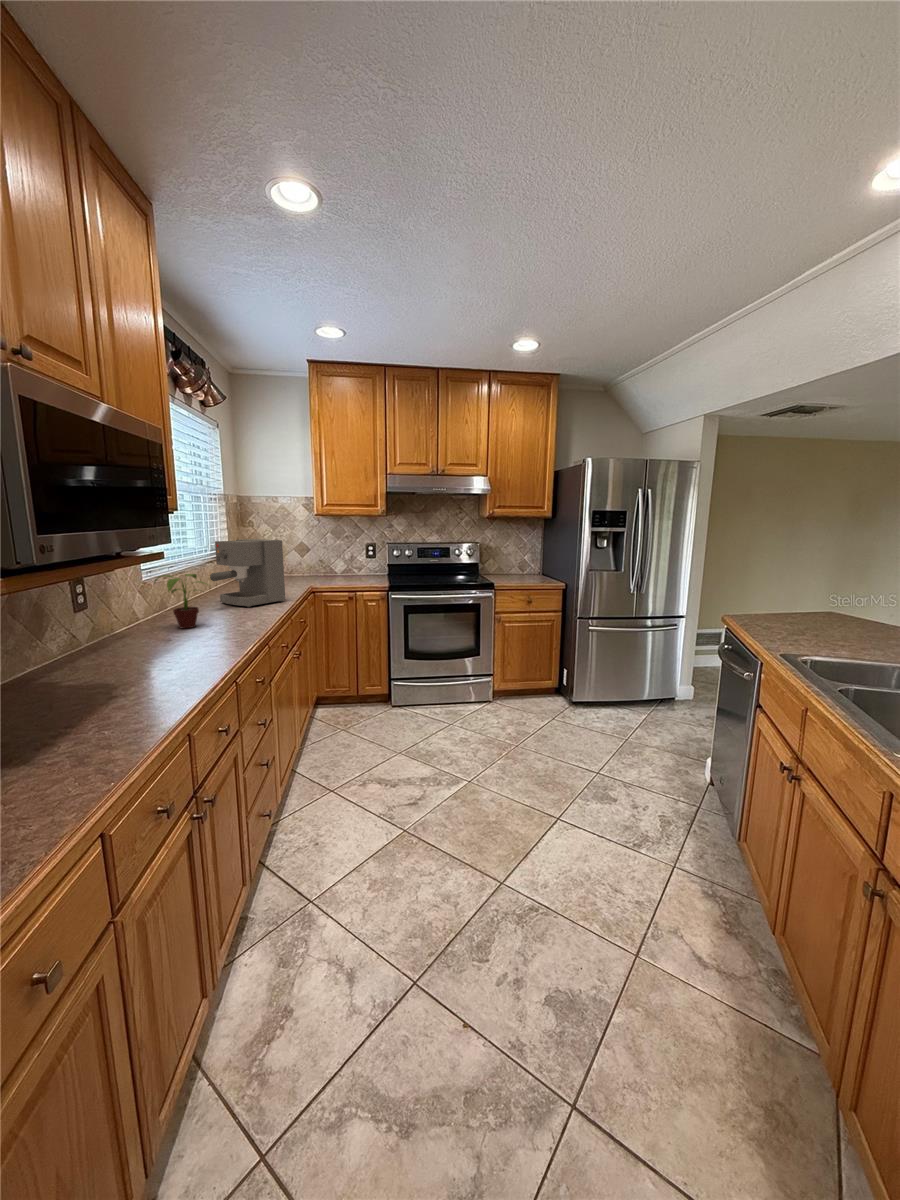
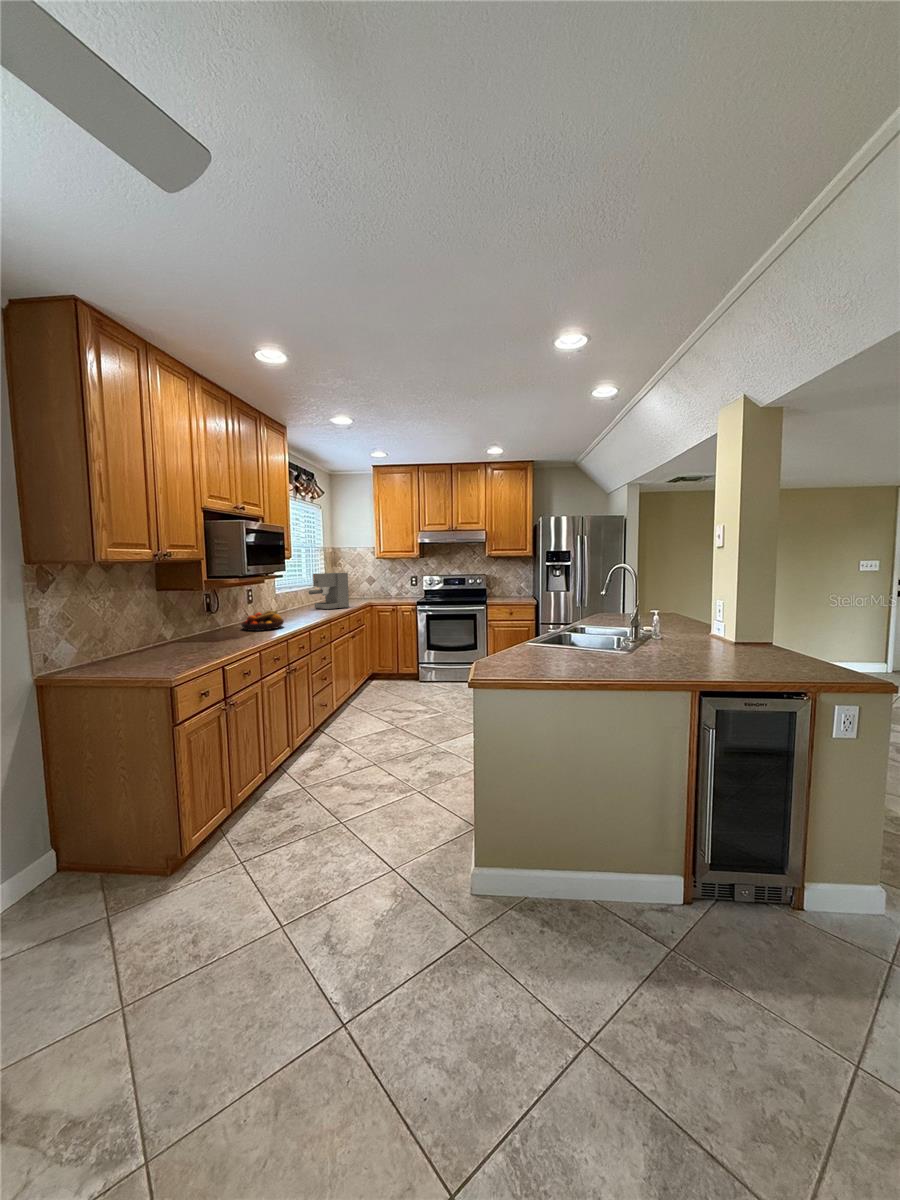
potted plant: present [154,574,206,628] -> none [281,589,307,616]
fruit bowl: none [49,635,173,704] -> present [241,611,284,631]

